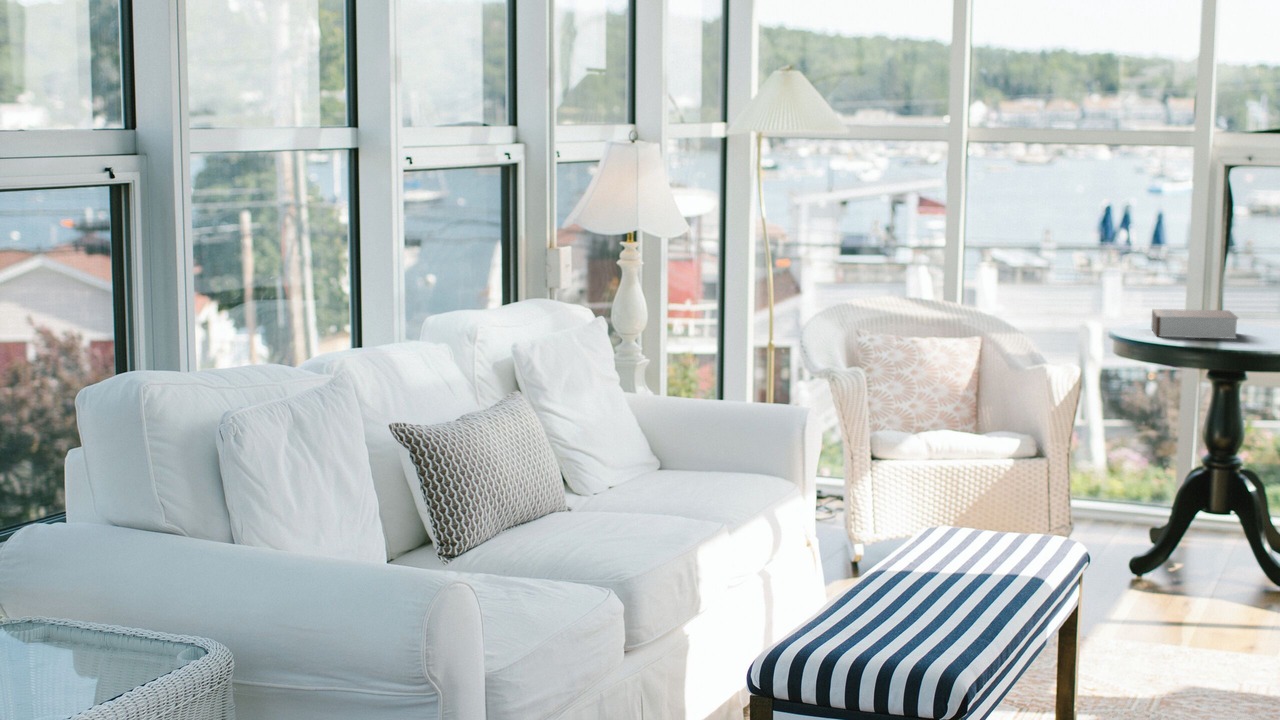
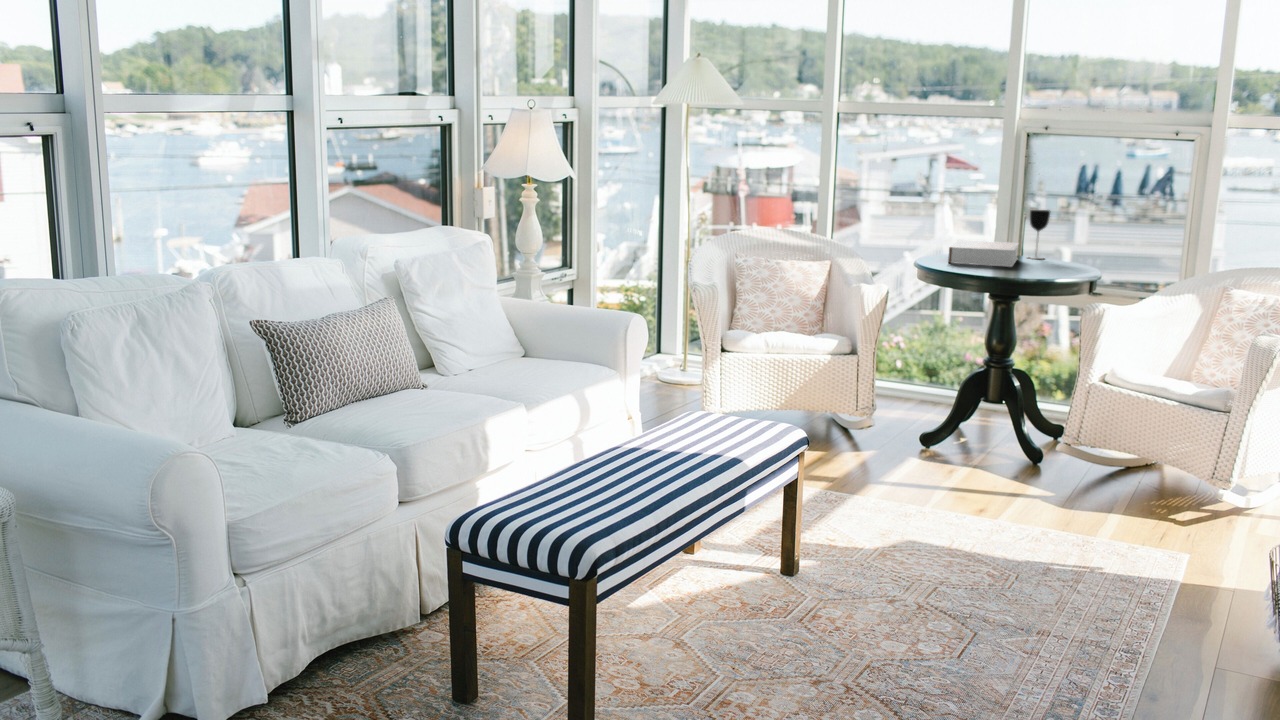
wine glass: none [1233,270,1261,330] -> present [1030,210,1050,259]

